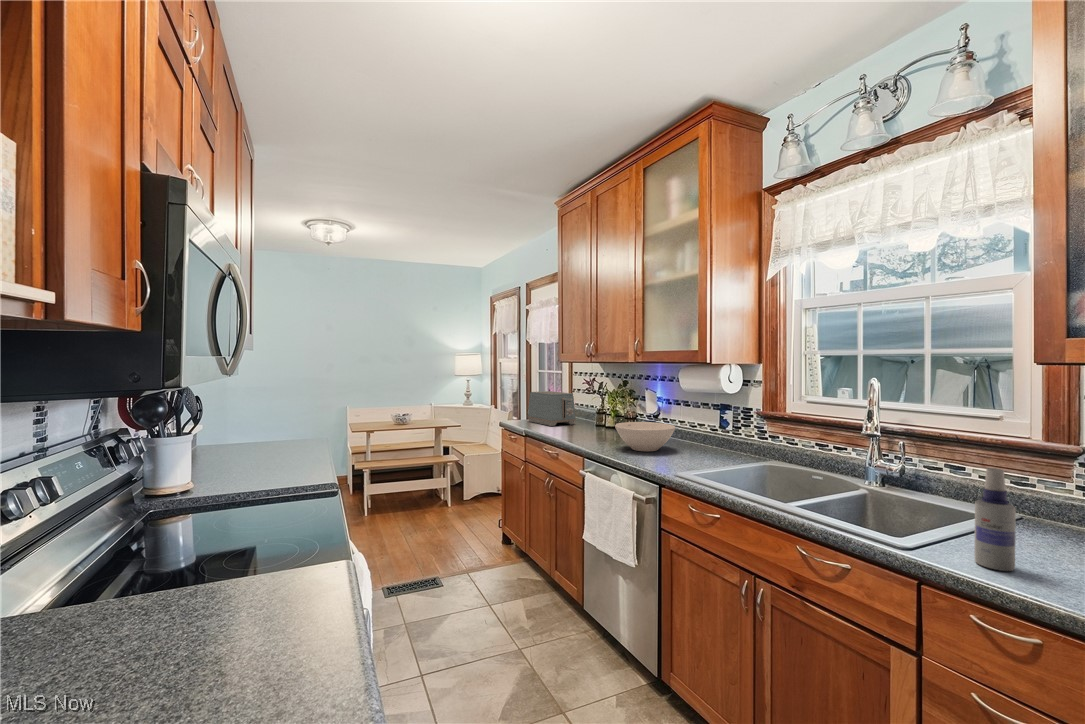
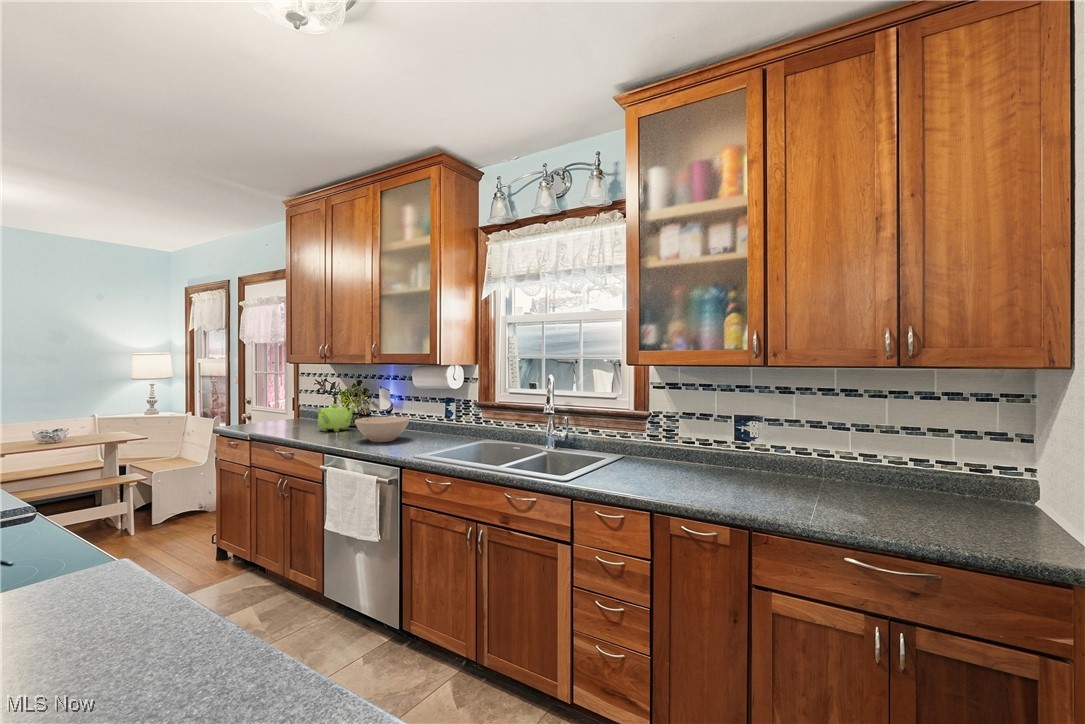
toaster: present [528,391,576,426] -> none [249,393,306,428]
teapot: none [584,405,621,434] -> present [318,404,355,432]
spray bottle: present [974,468,1016,571] -> none [600,426,618,484]

